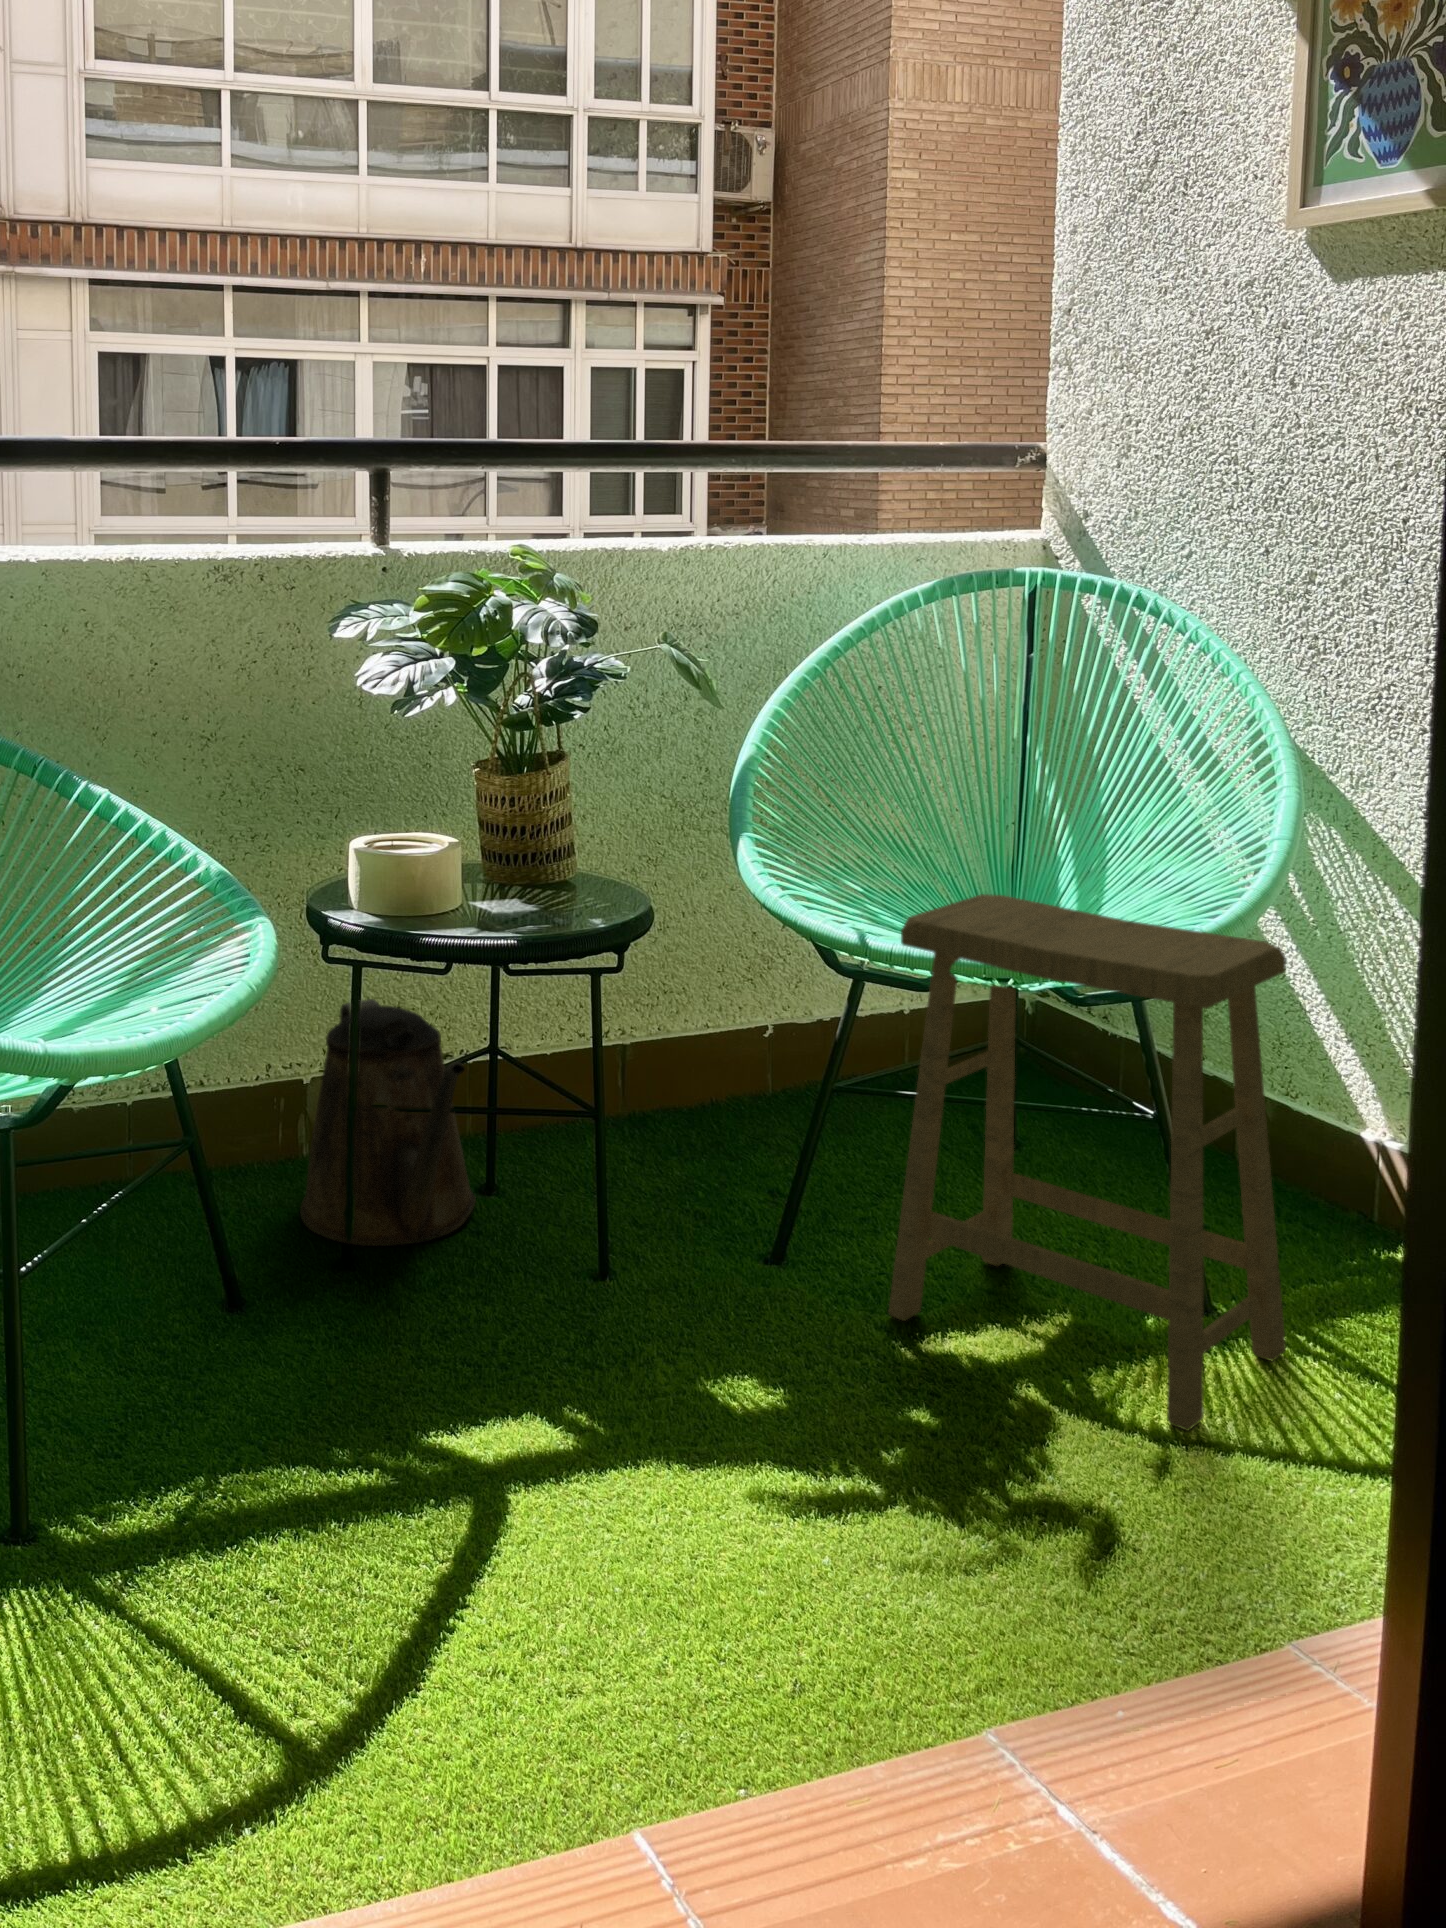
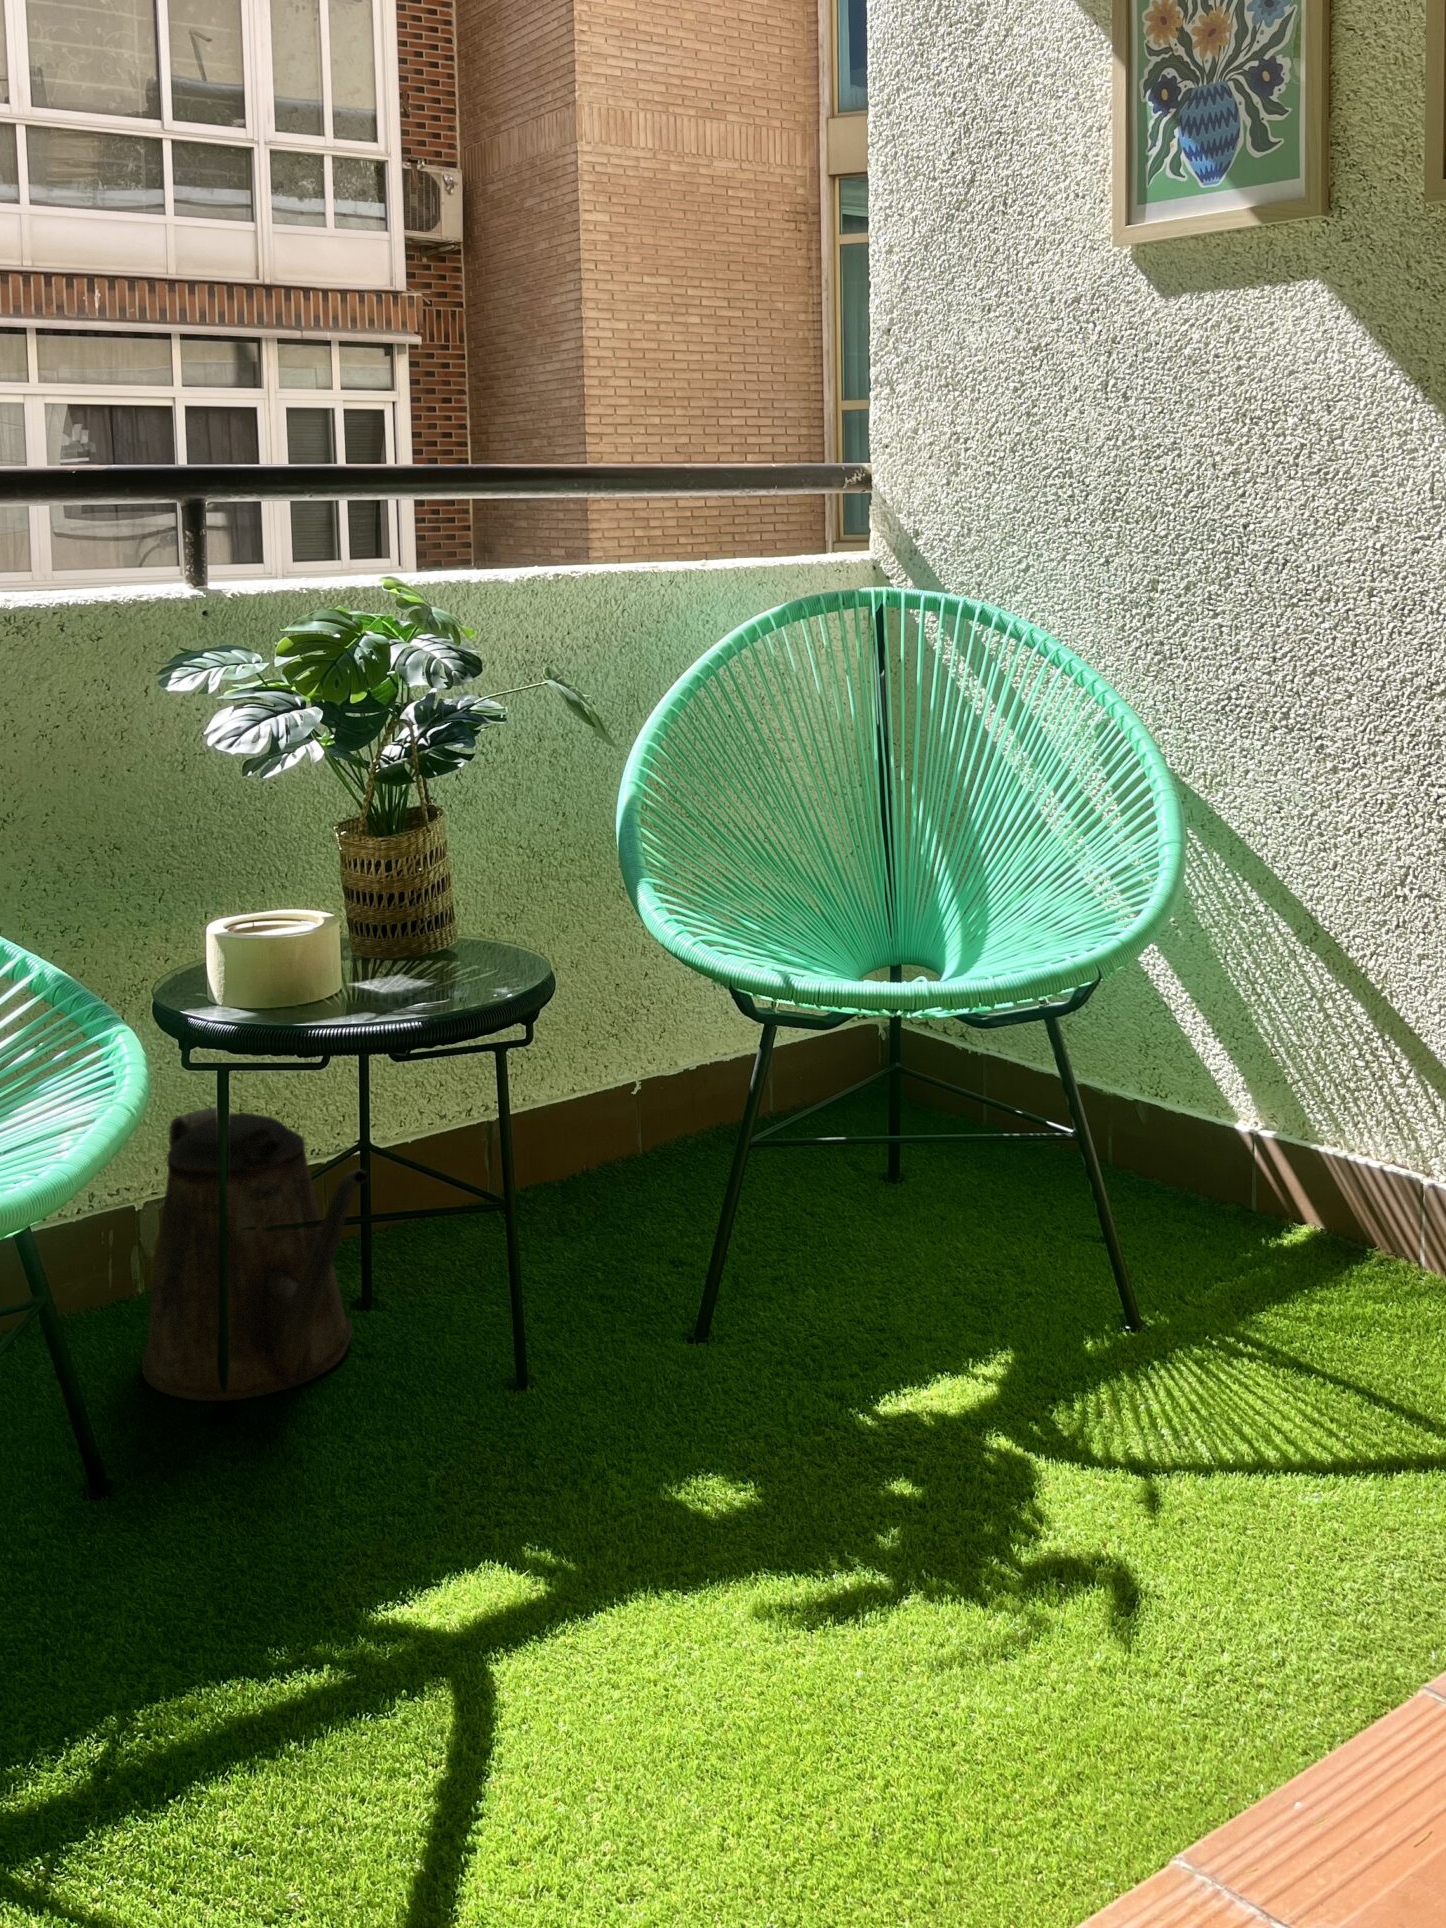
footstool: present [889,894,1286,1431] -> none [831,920,1222,1453]

